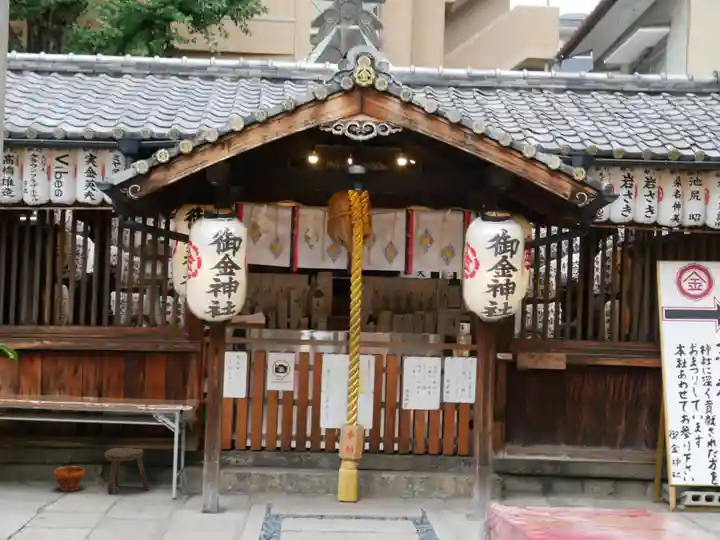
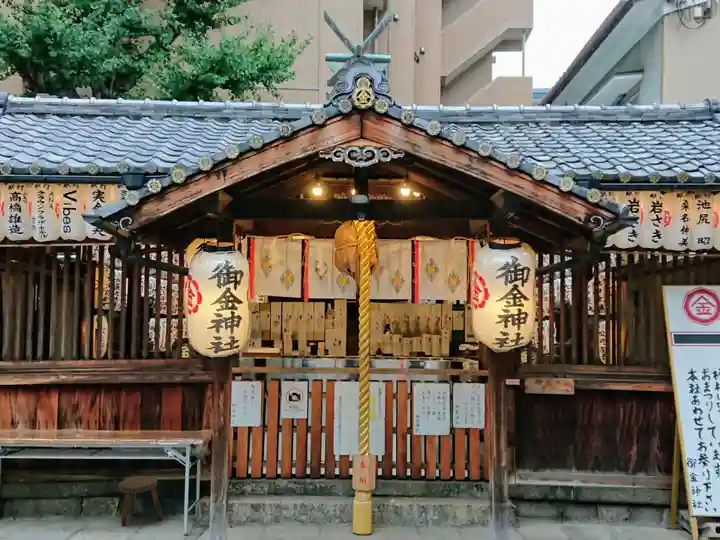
planter: present [54,467,85,491] -> none [69,496,101,523]

